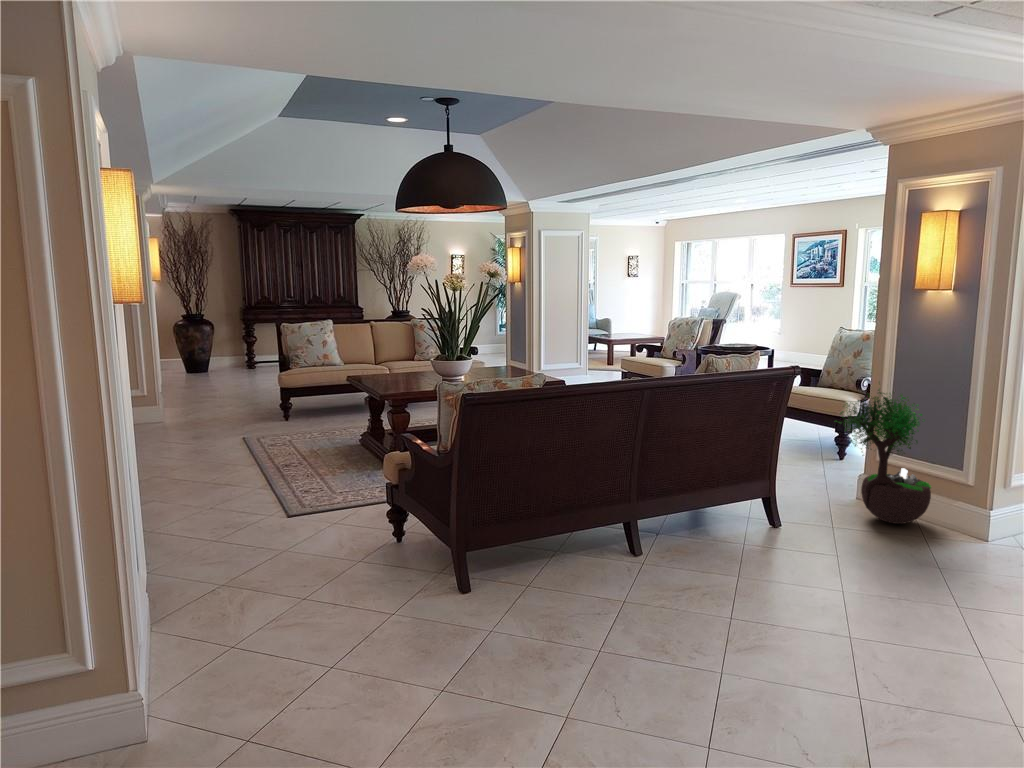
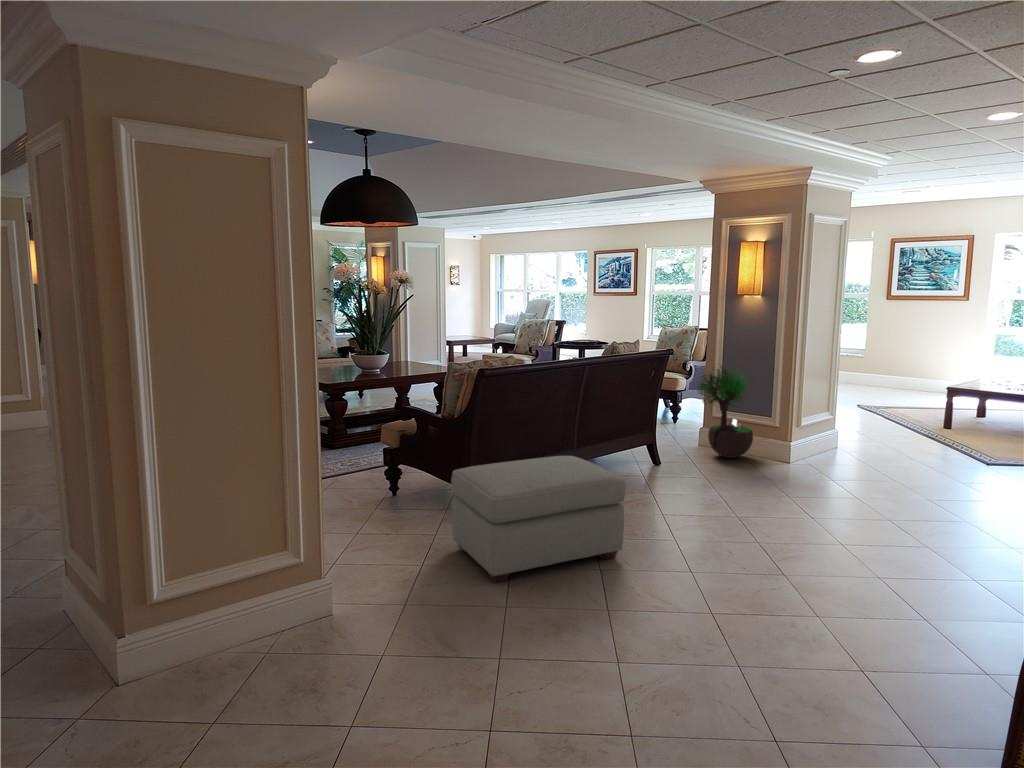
ottoman: none [397,516,619,693] -> present [451,456,626,582]

